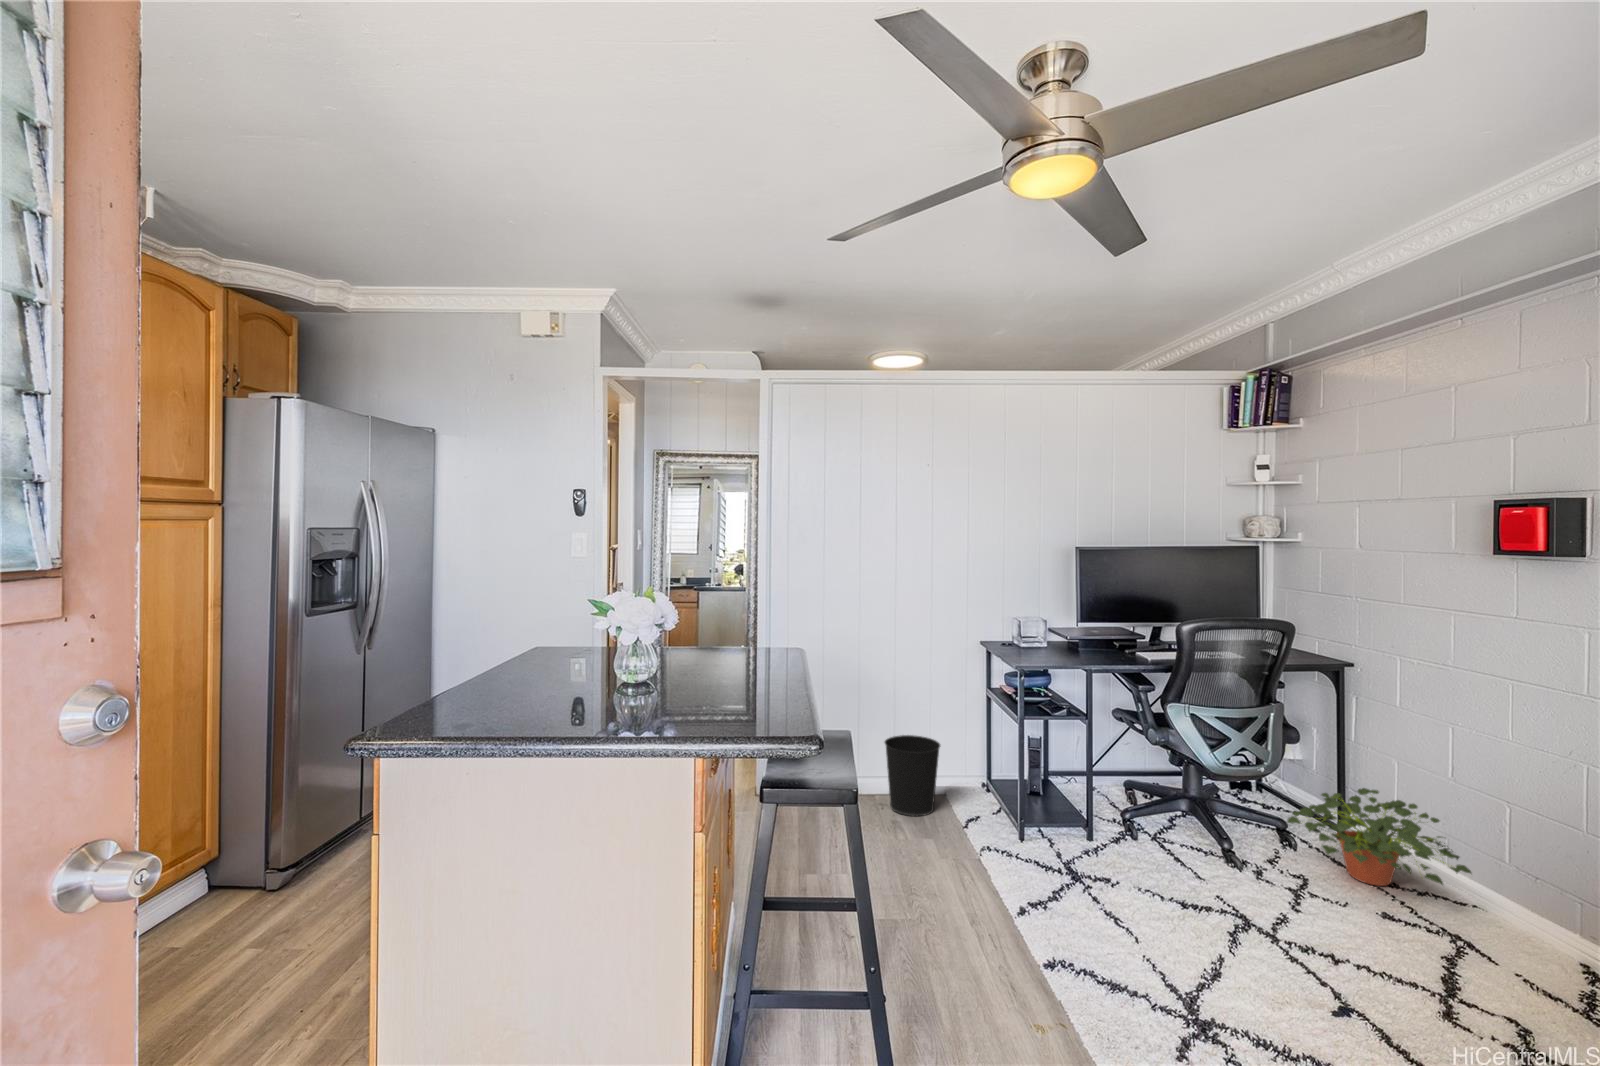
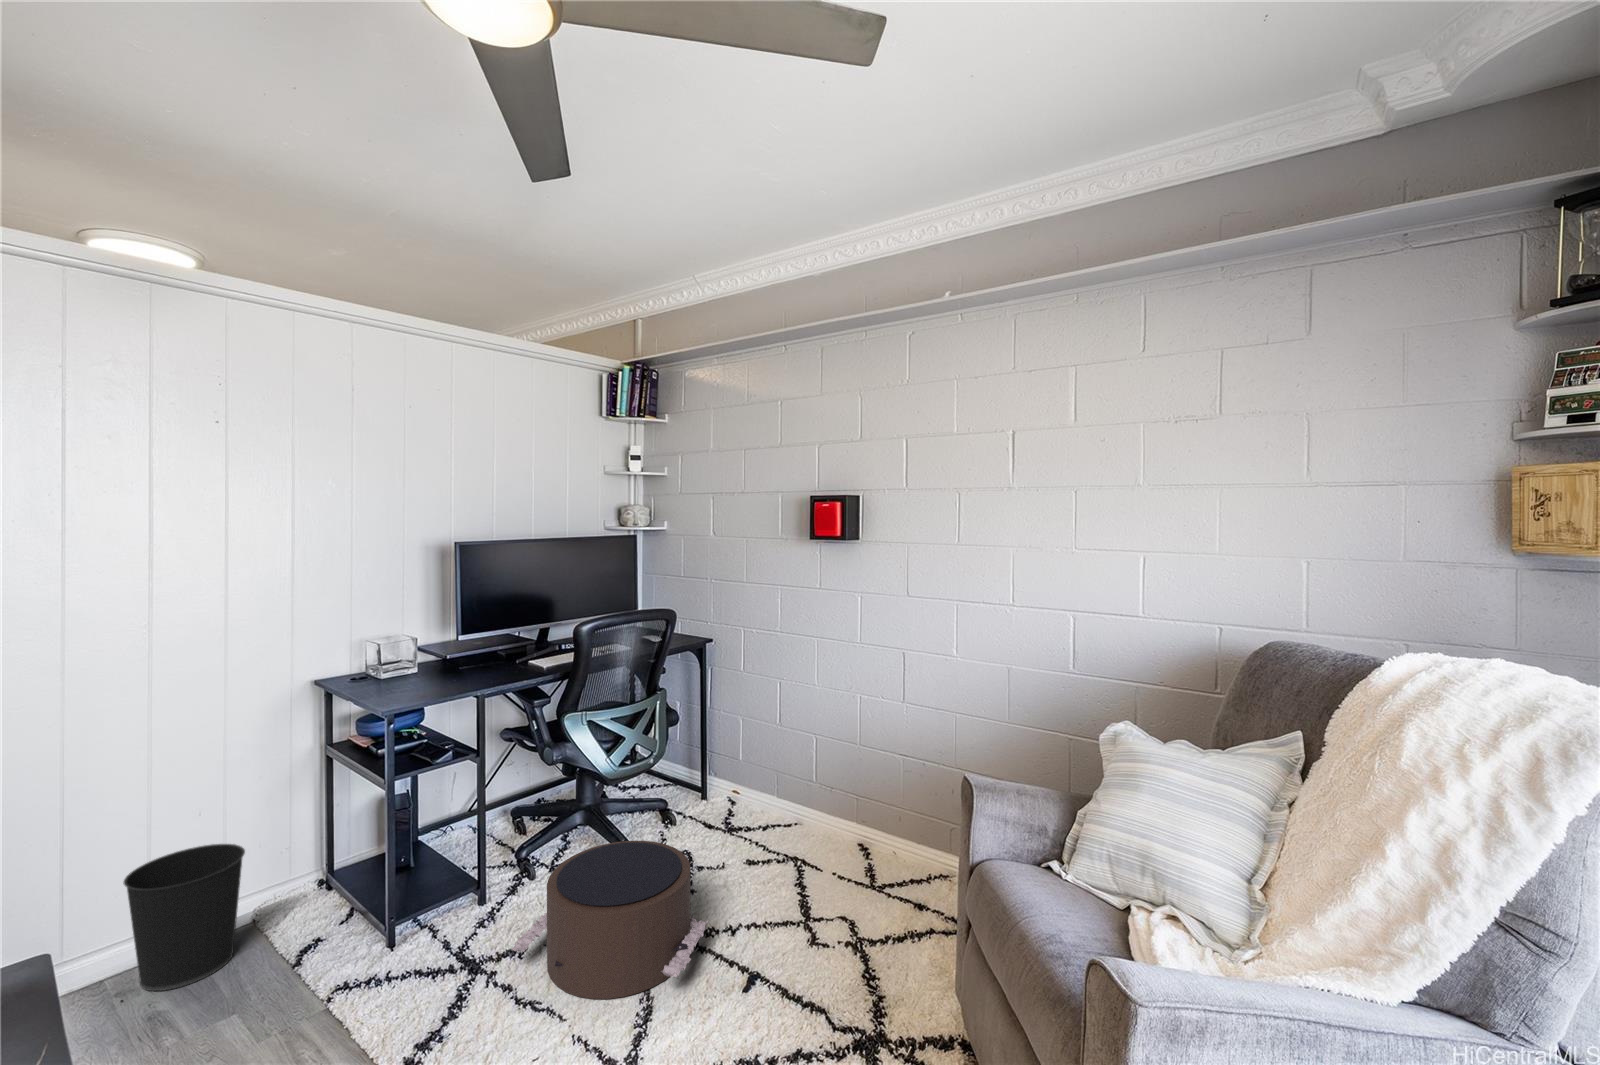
potted plant: present [1287,788,1471,886] -> none [673,747,800,836]
pouf: none [1106,823,1302,959] -> present [512,841,708,999]

